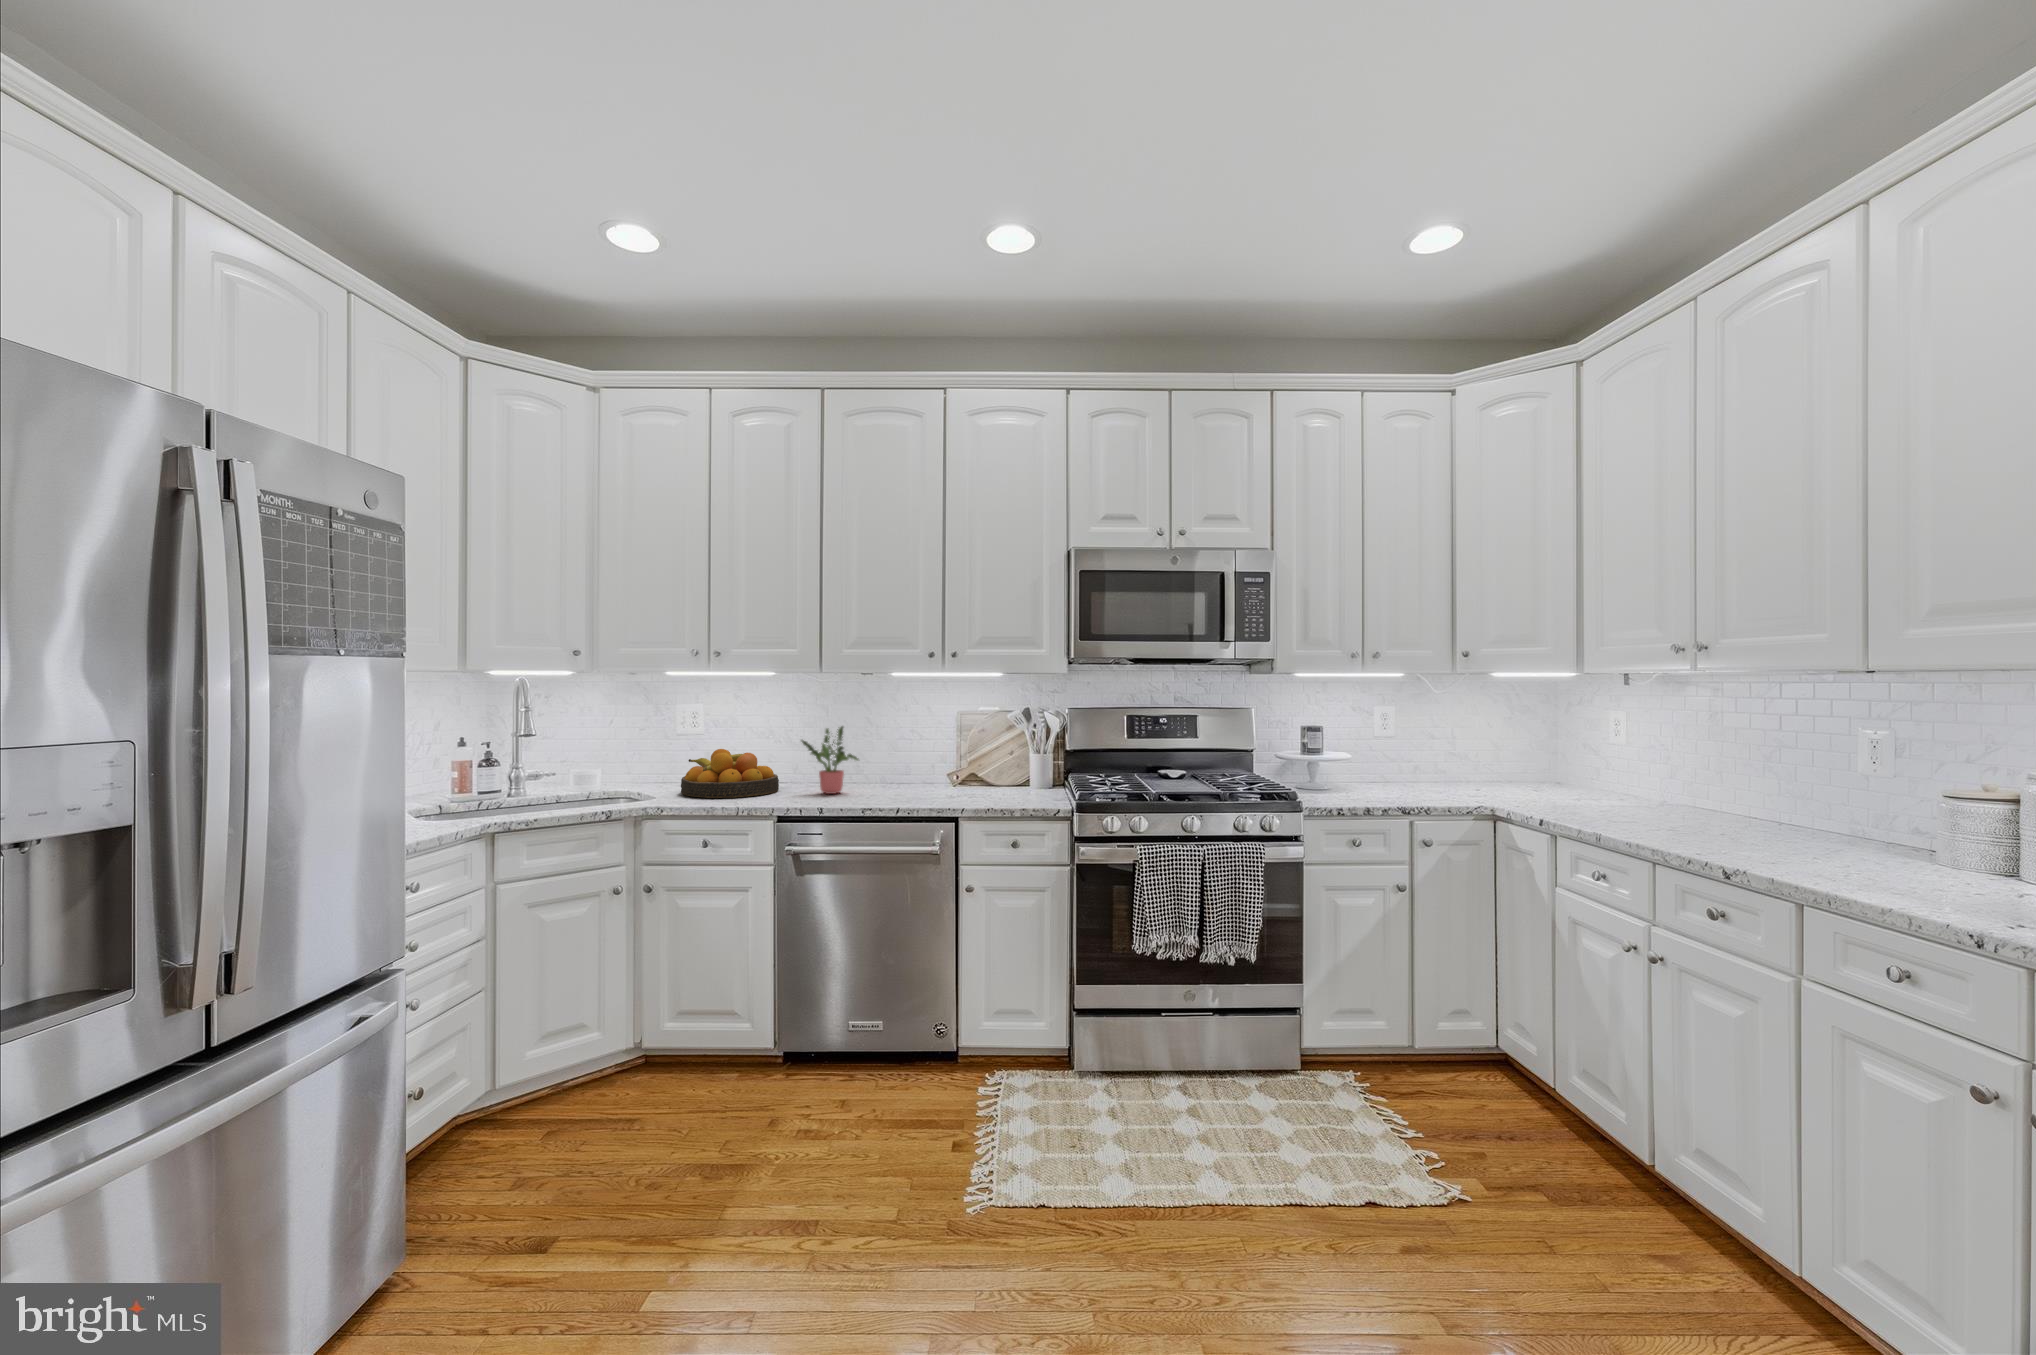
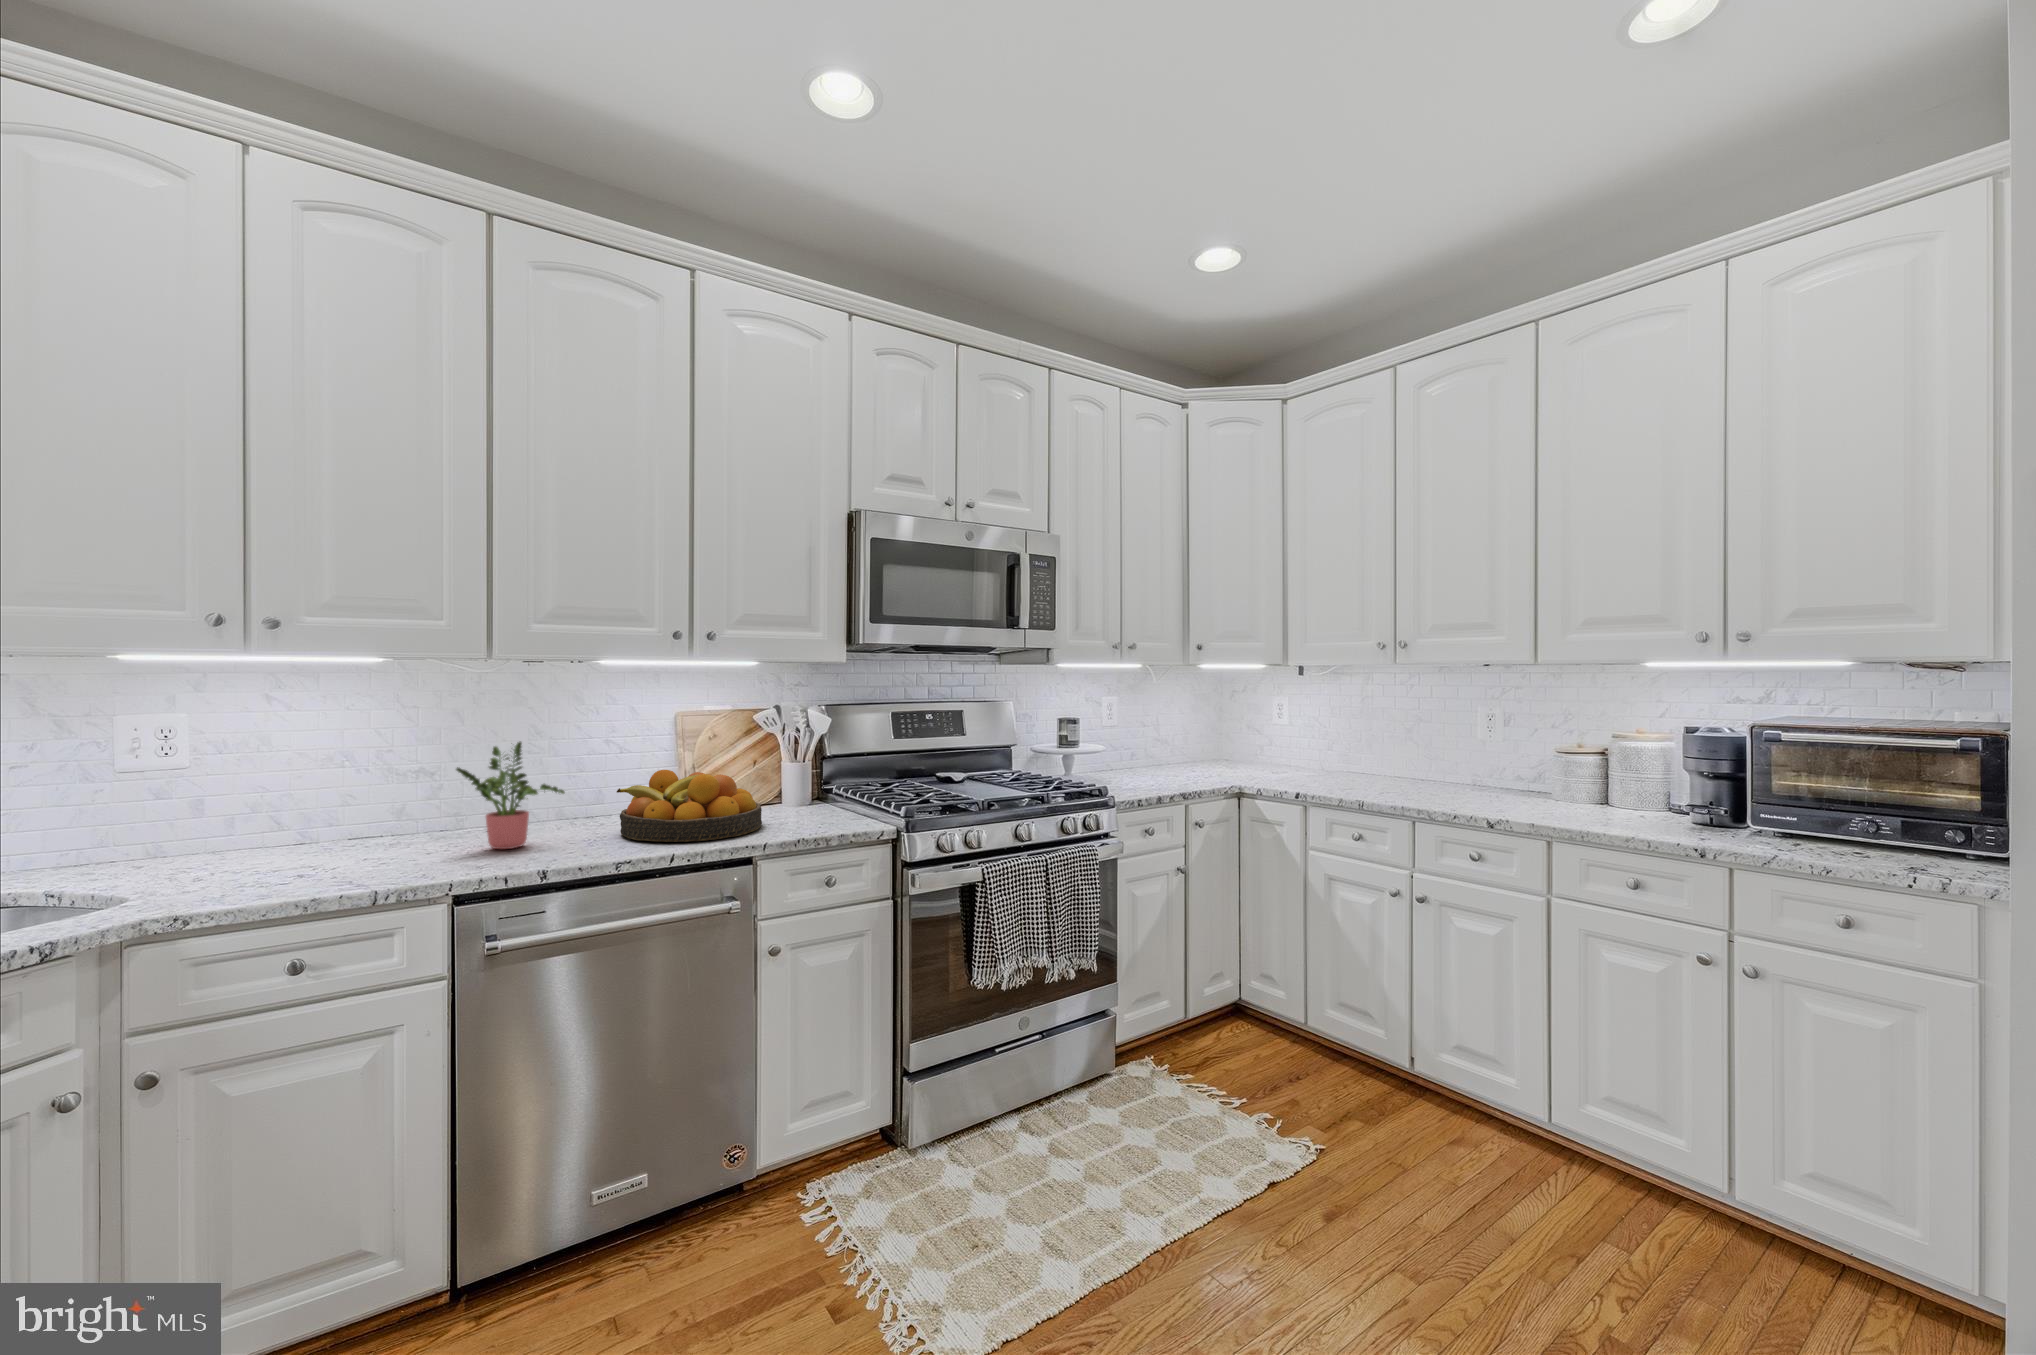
fruit bowl: present [681,749,779,798] -> present [617,770,762,842]

